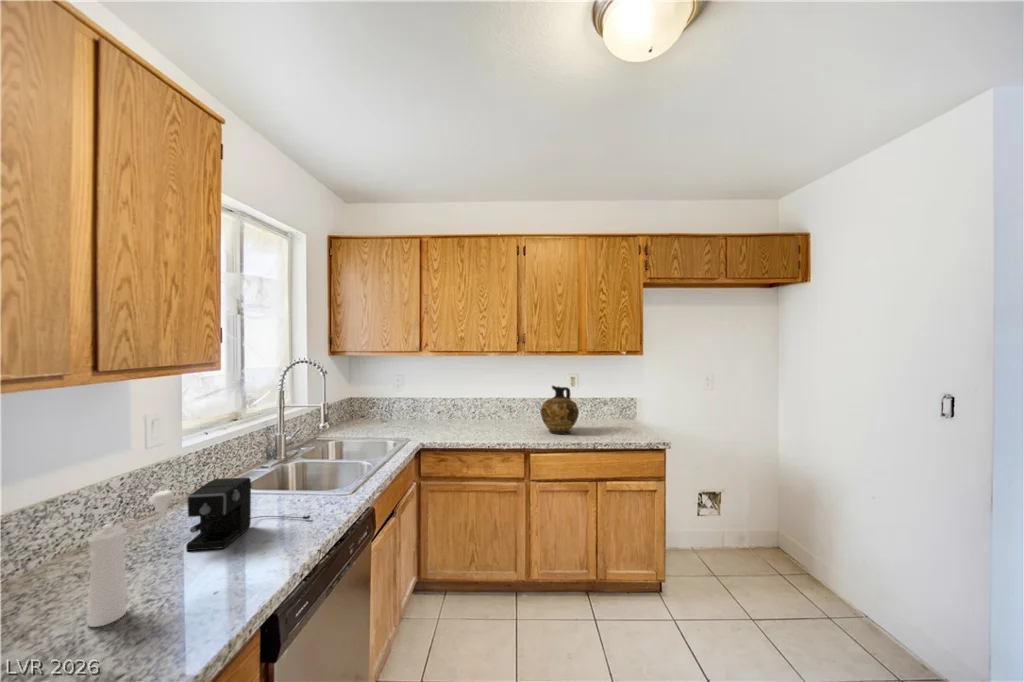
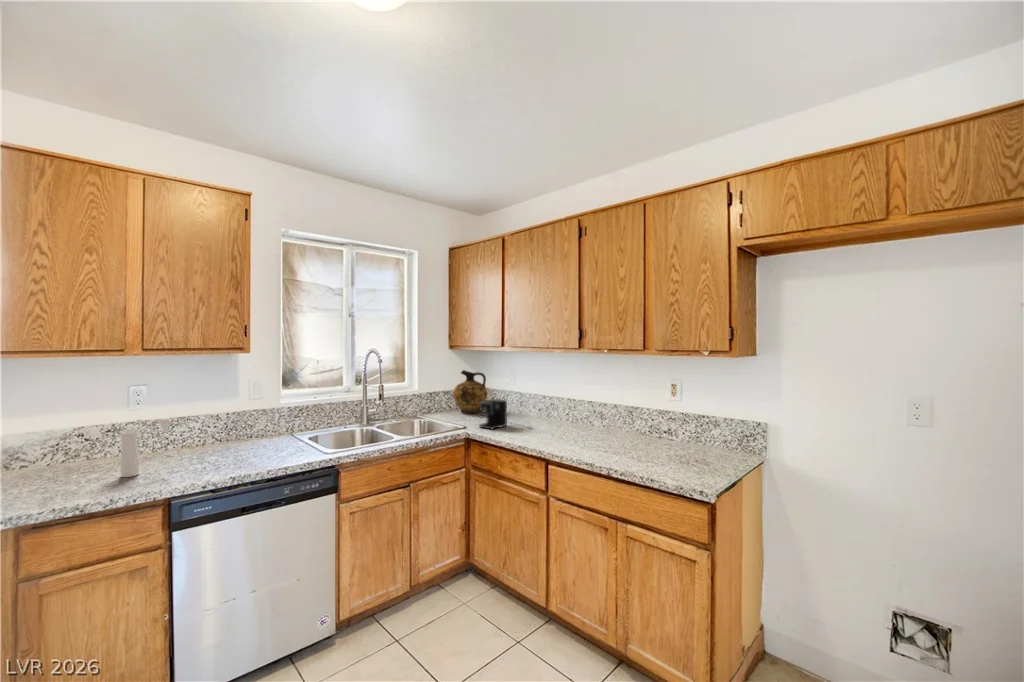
ceramic jug: present [540,386,579,434] -> present [453,370,487,413]
coffee maker: present [186,478,310,551] -> present [480,399,531,429]

